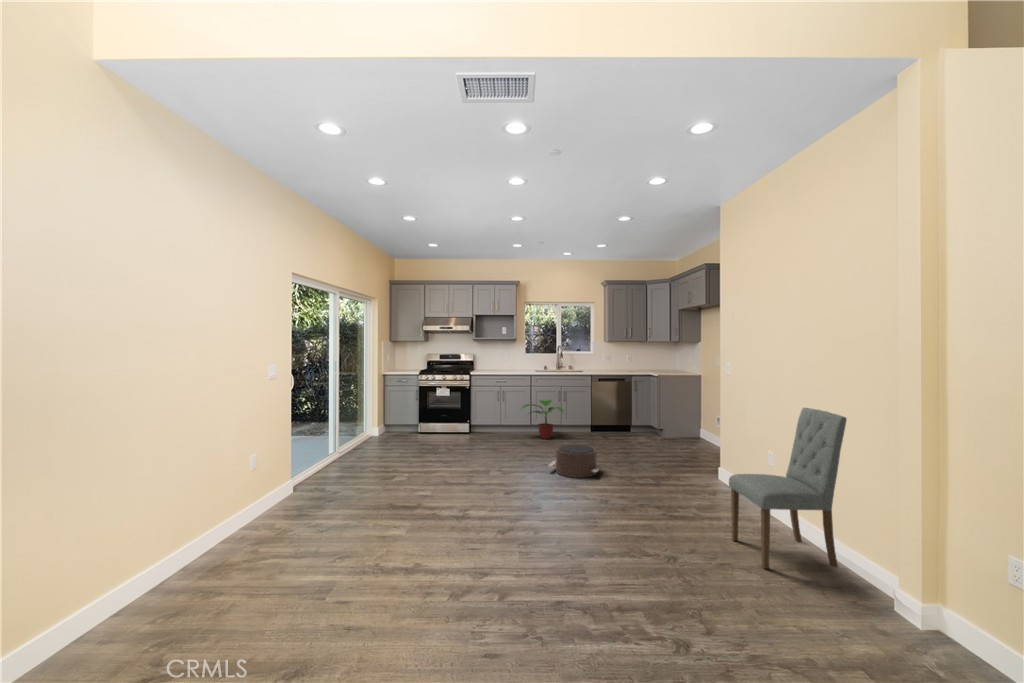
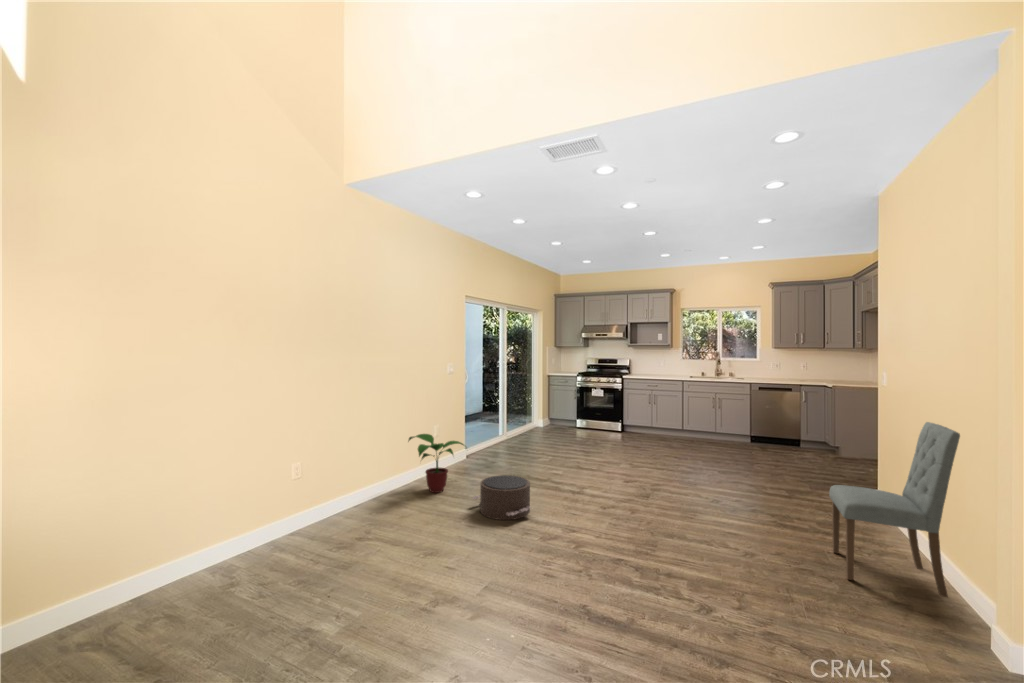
potted plant: present [522,400,563,439] -> present [409,434,464,493]
pouf: present [549,445,601,478] -> present [473,475,530,520]

